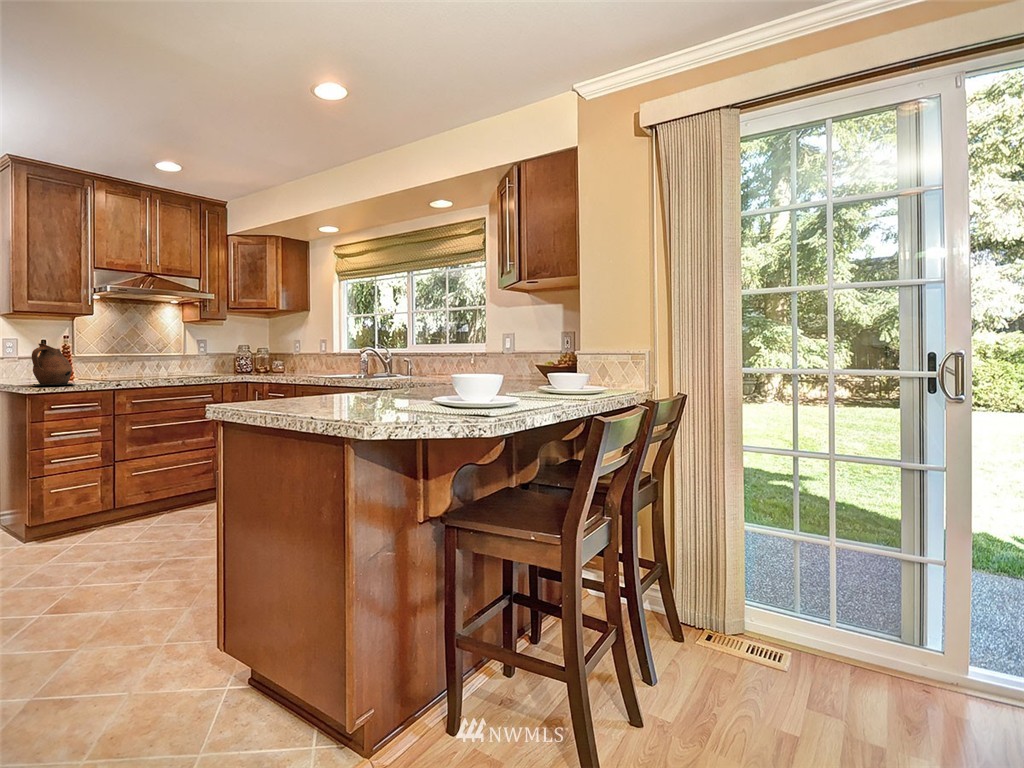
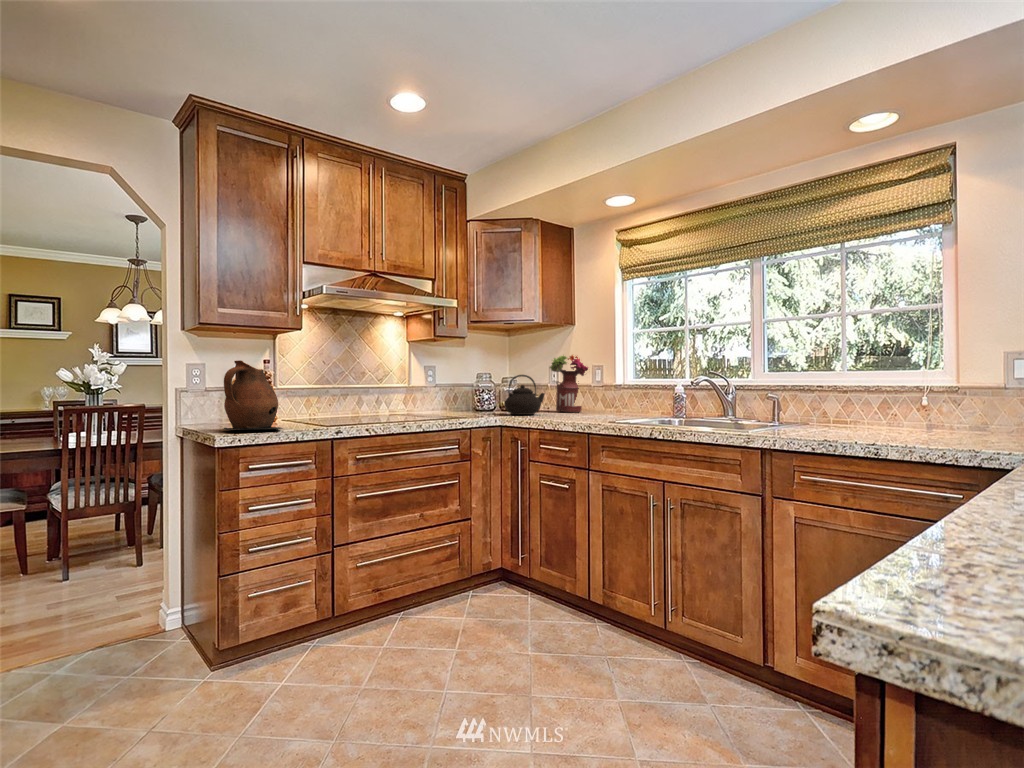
flower arrangement: none [292,333,320,372] -> present [550,355,588,412]
teapot: none [253,348,284,374] -> present [504,375,545,415]

